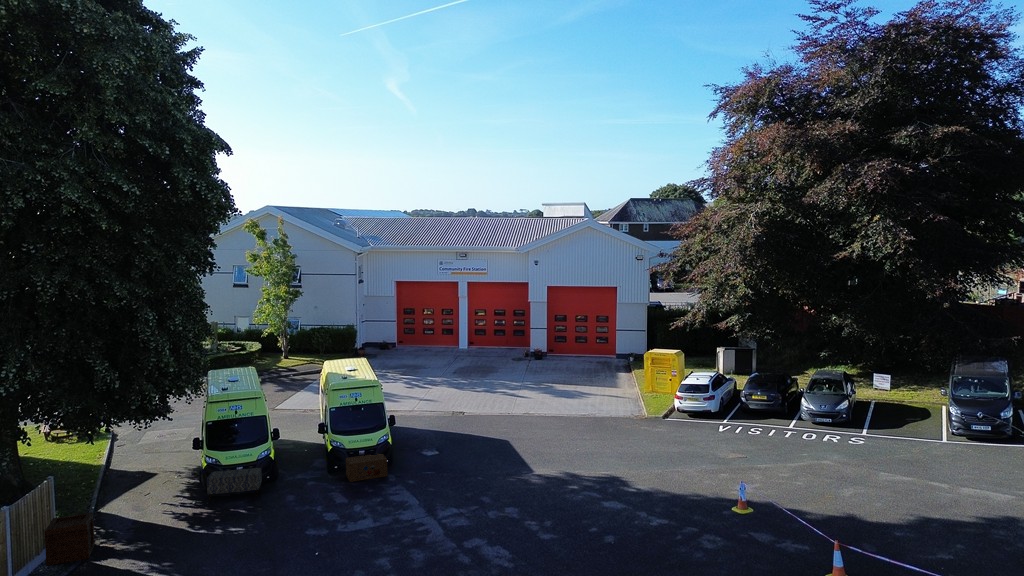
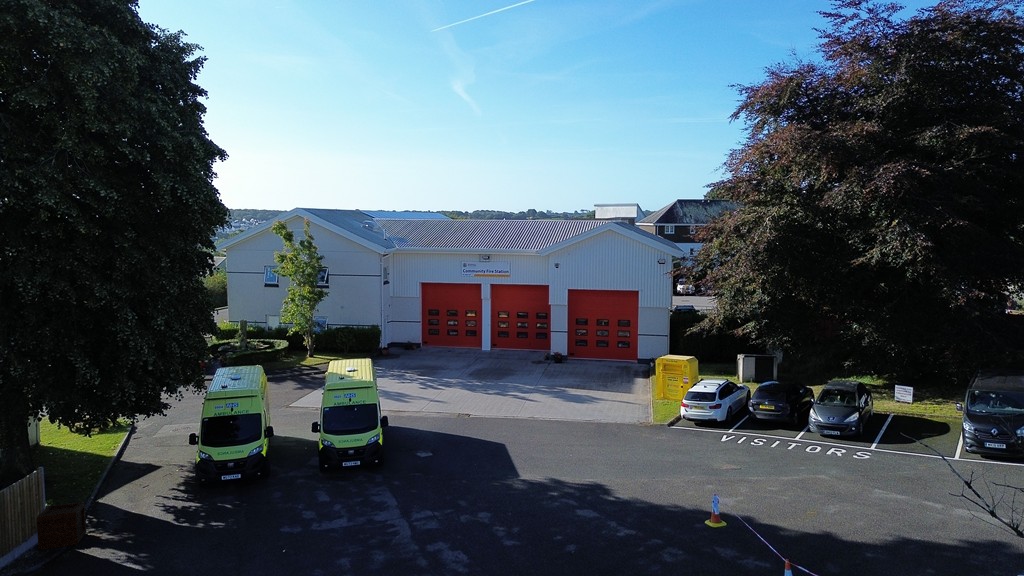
cardboard box: present [346,453,387,482] -> none [335,453,374,481]
bench: present [207,468,262,501] -> none [198,464,252,495]

